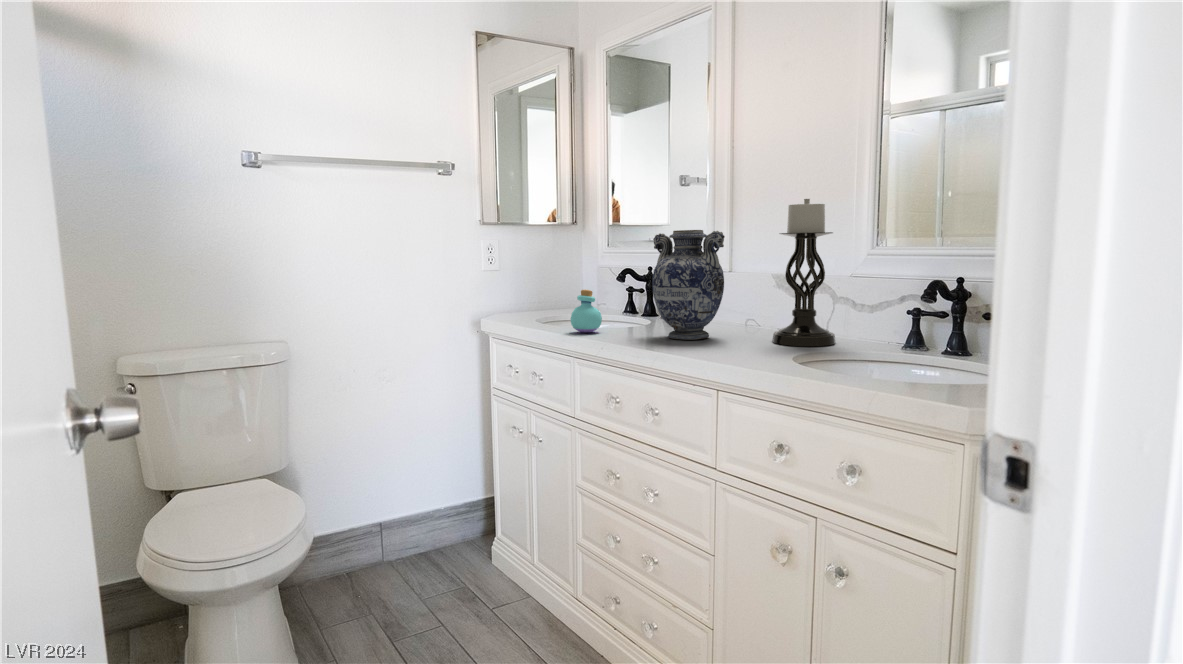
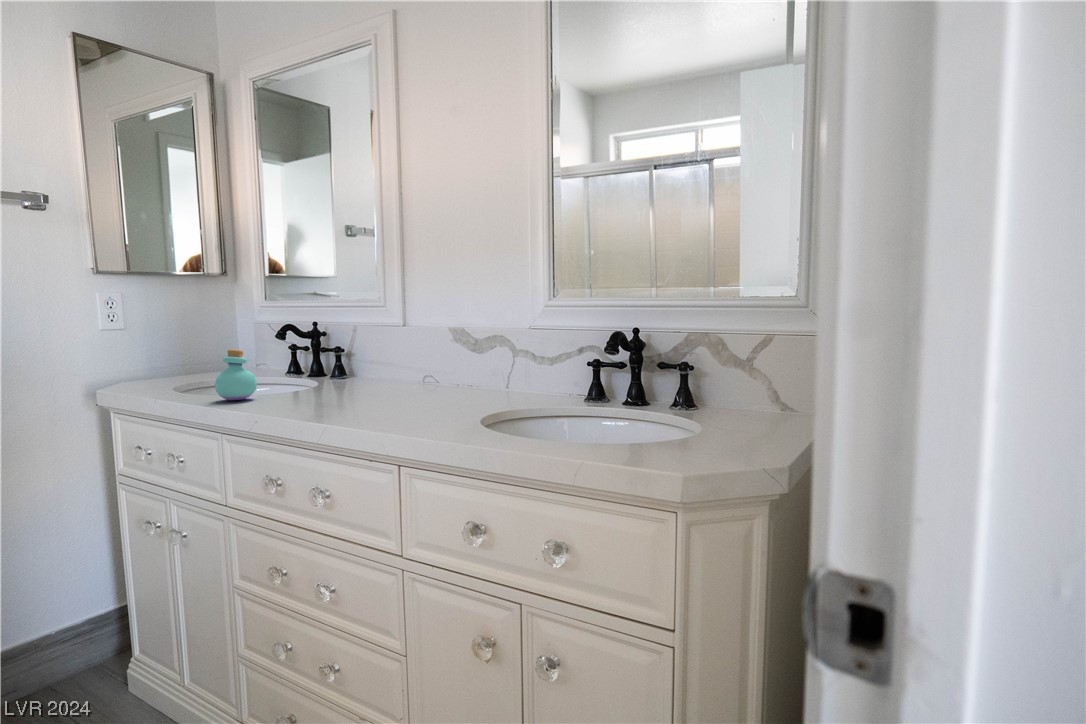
candle holder: present [772,199,836,346] -> none [455,248,519,403]
decorative vase: present [652,230,725,340] -> none [317,279,401,403]

